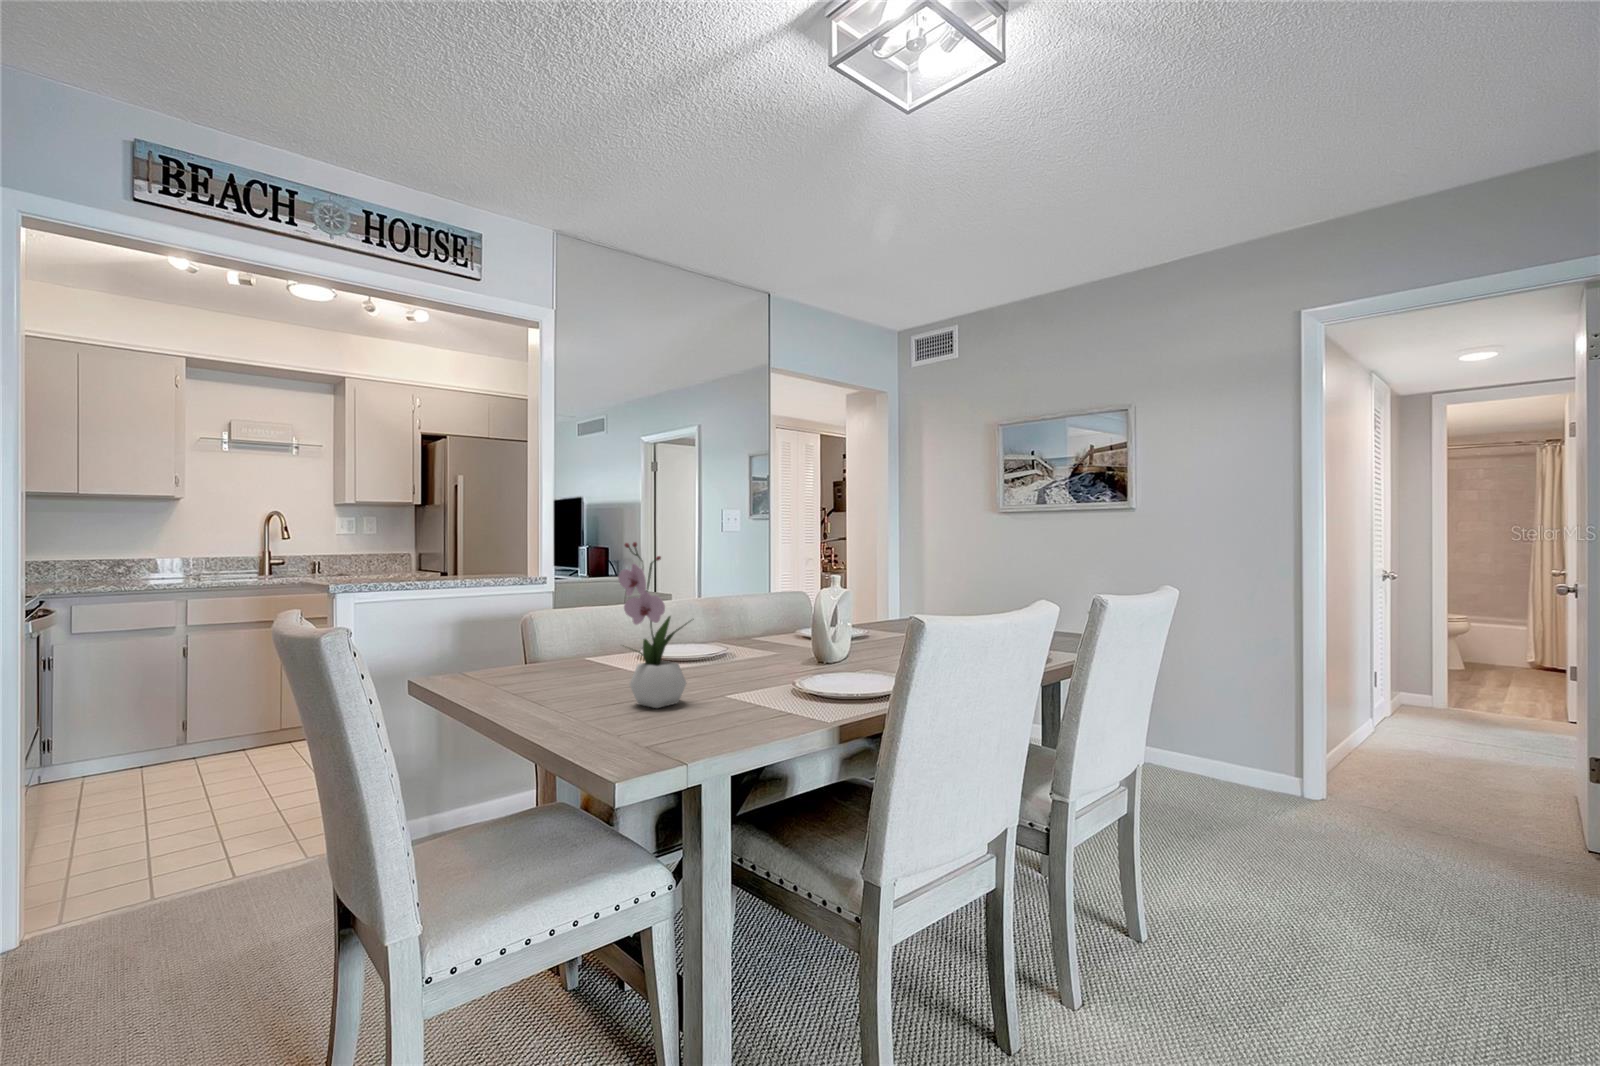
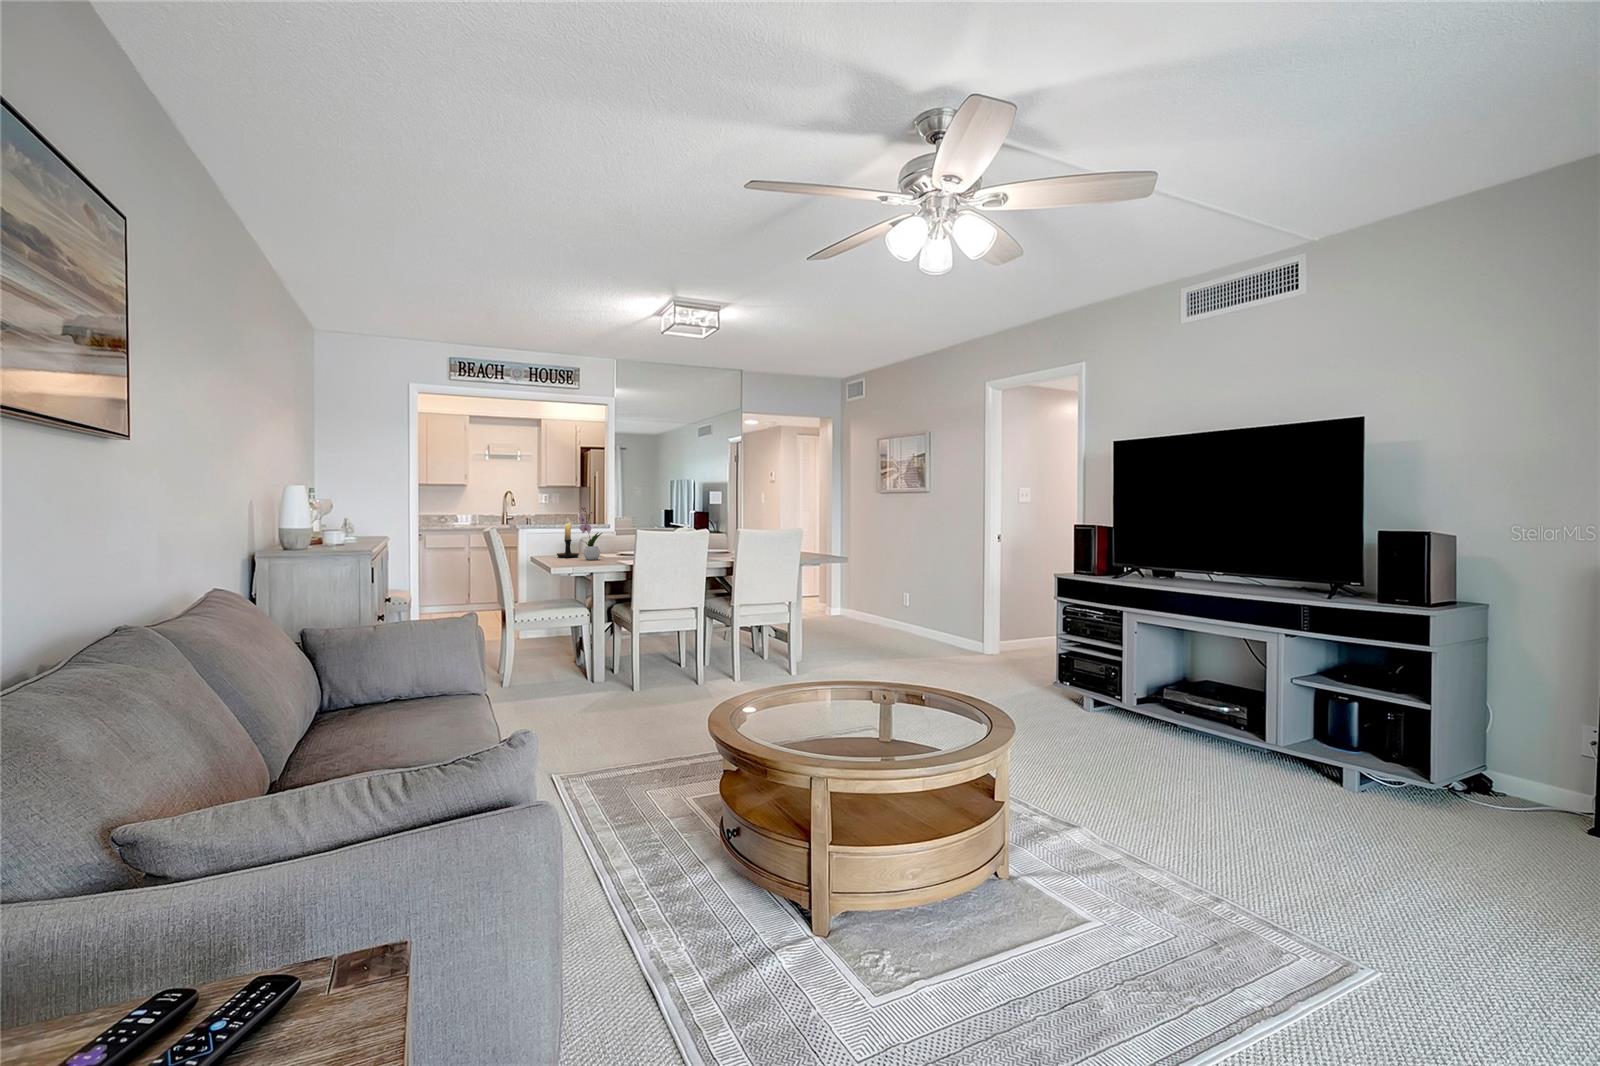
candle holder: none [519,571,586,698] -> present [557,518,579,558]

